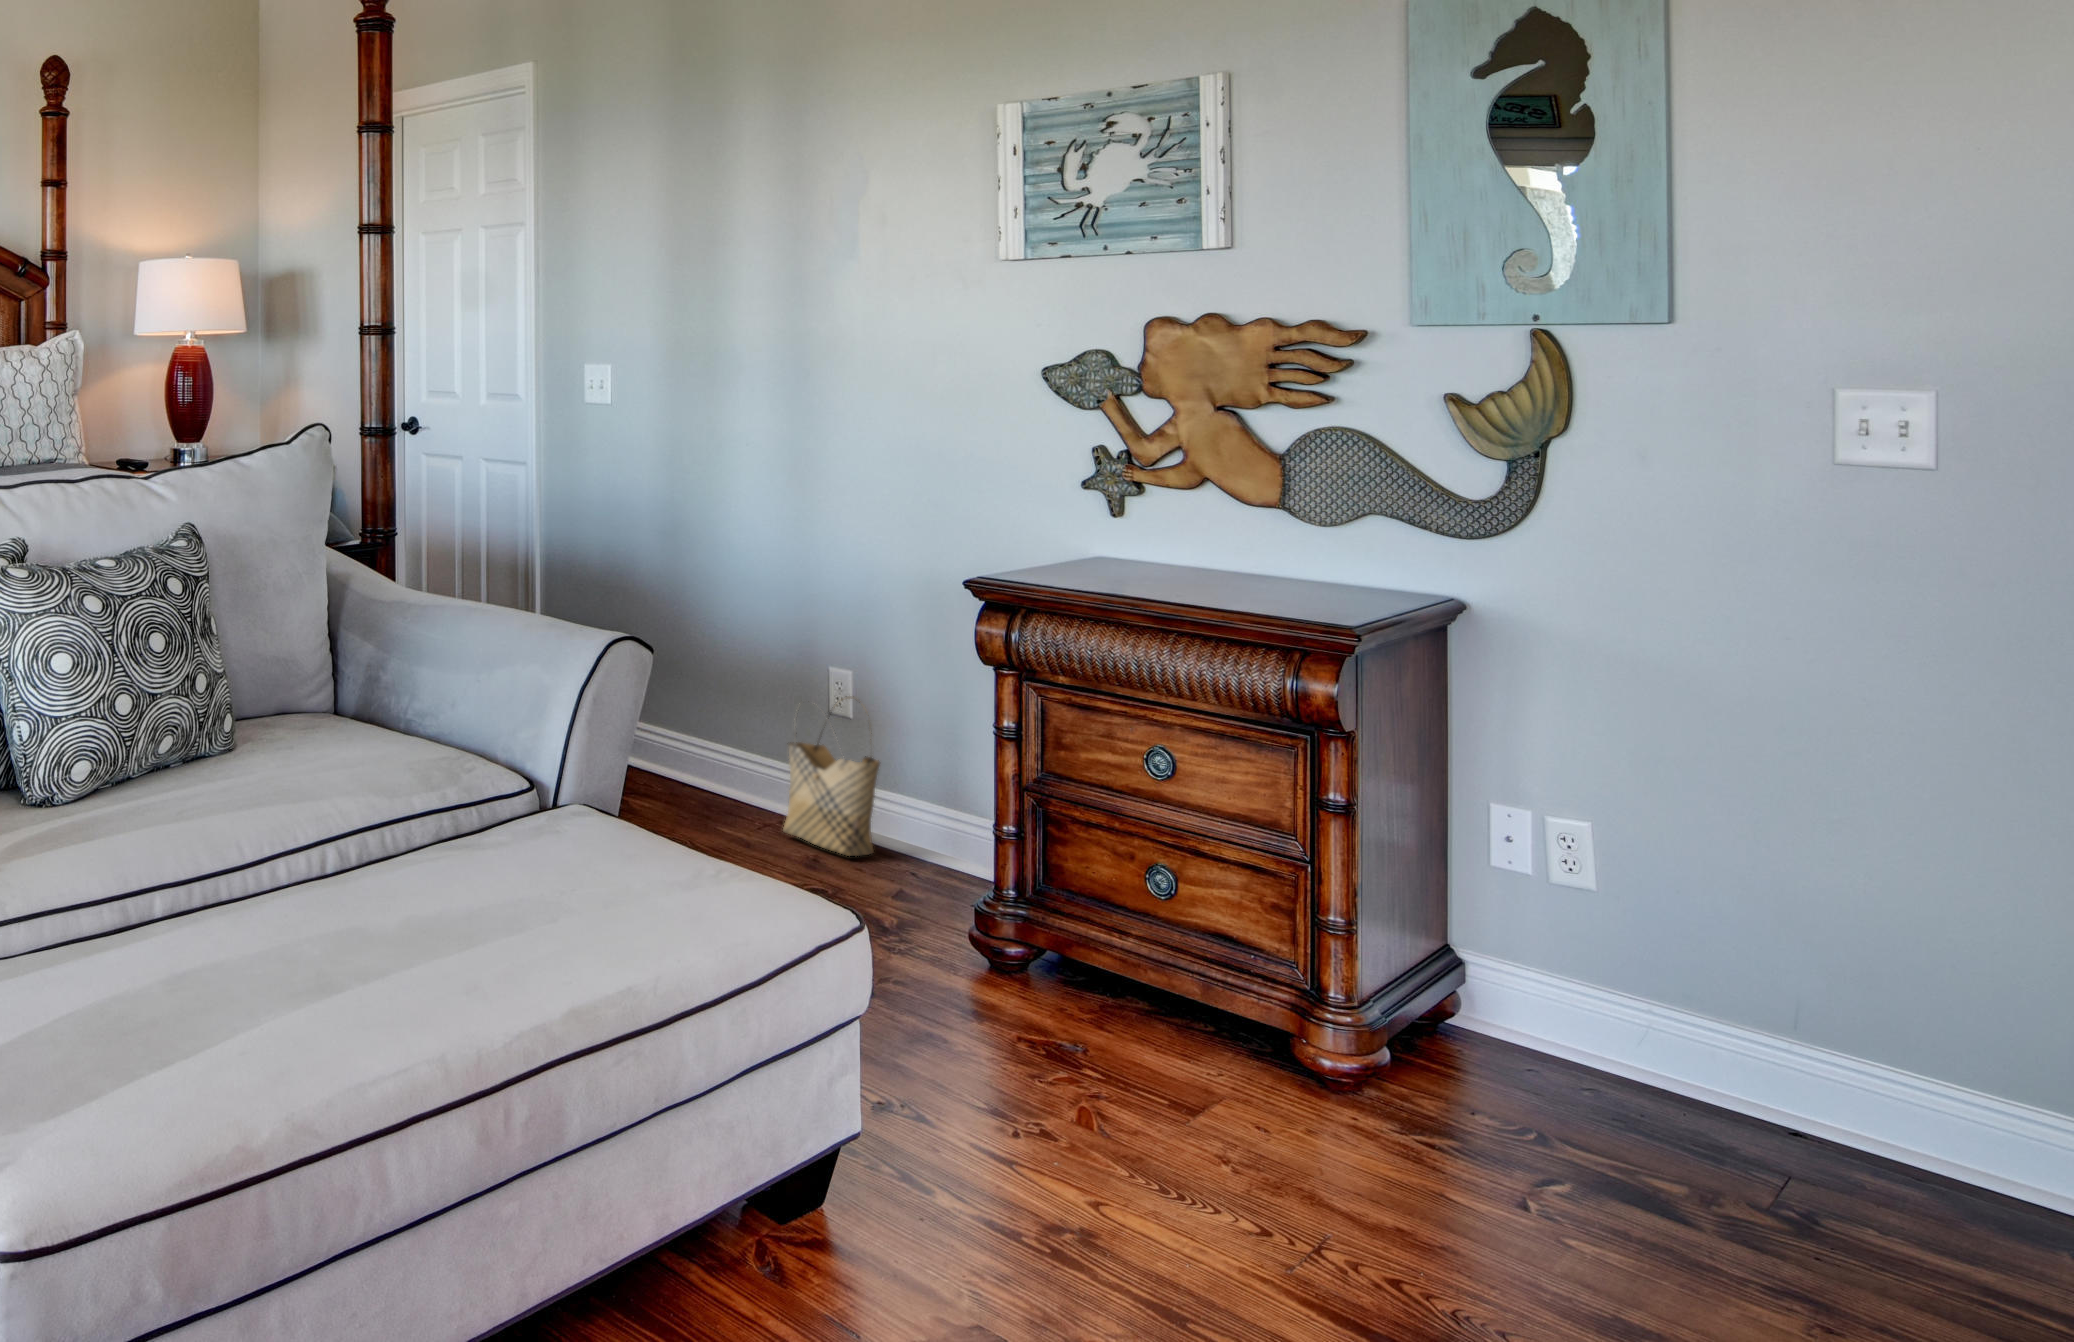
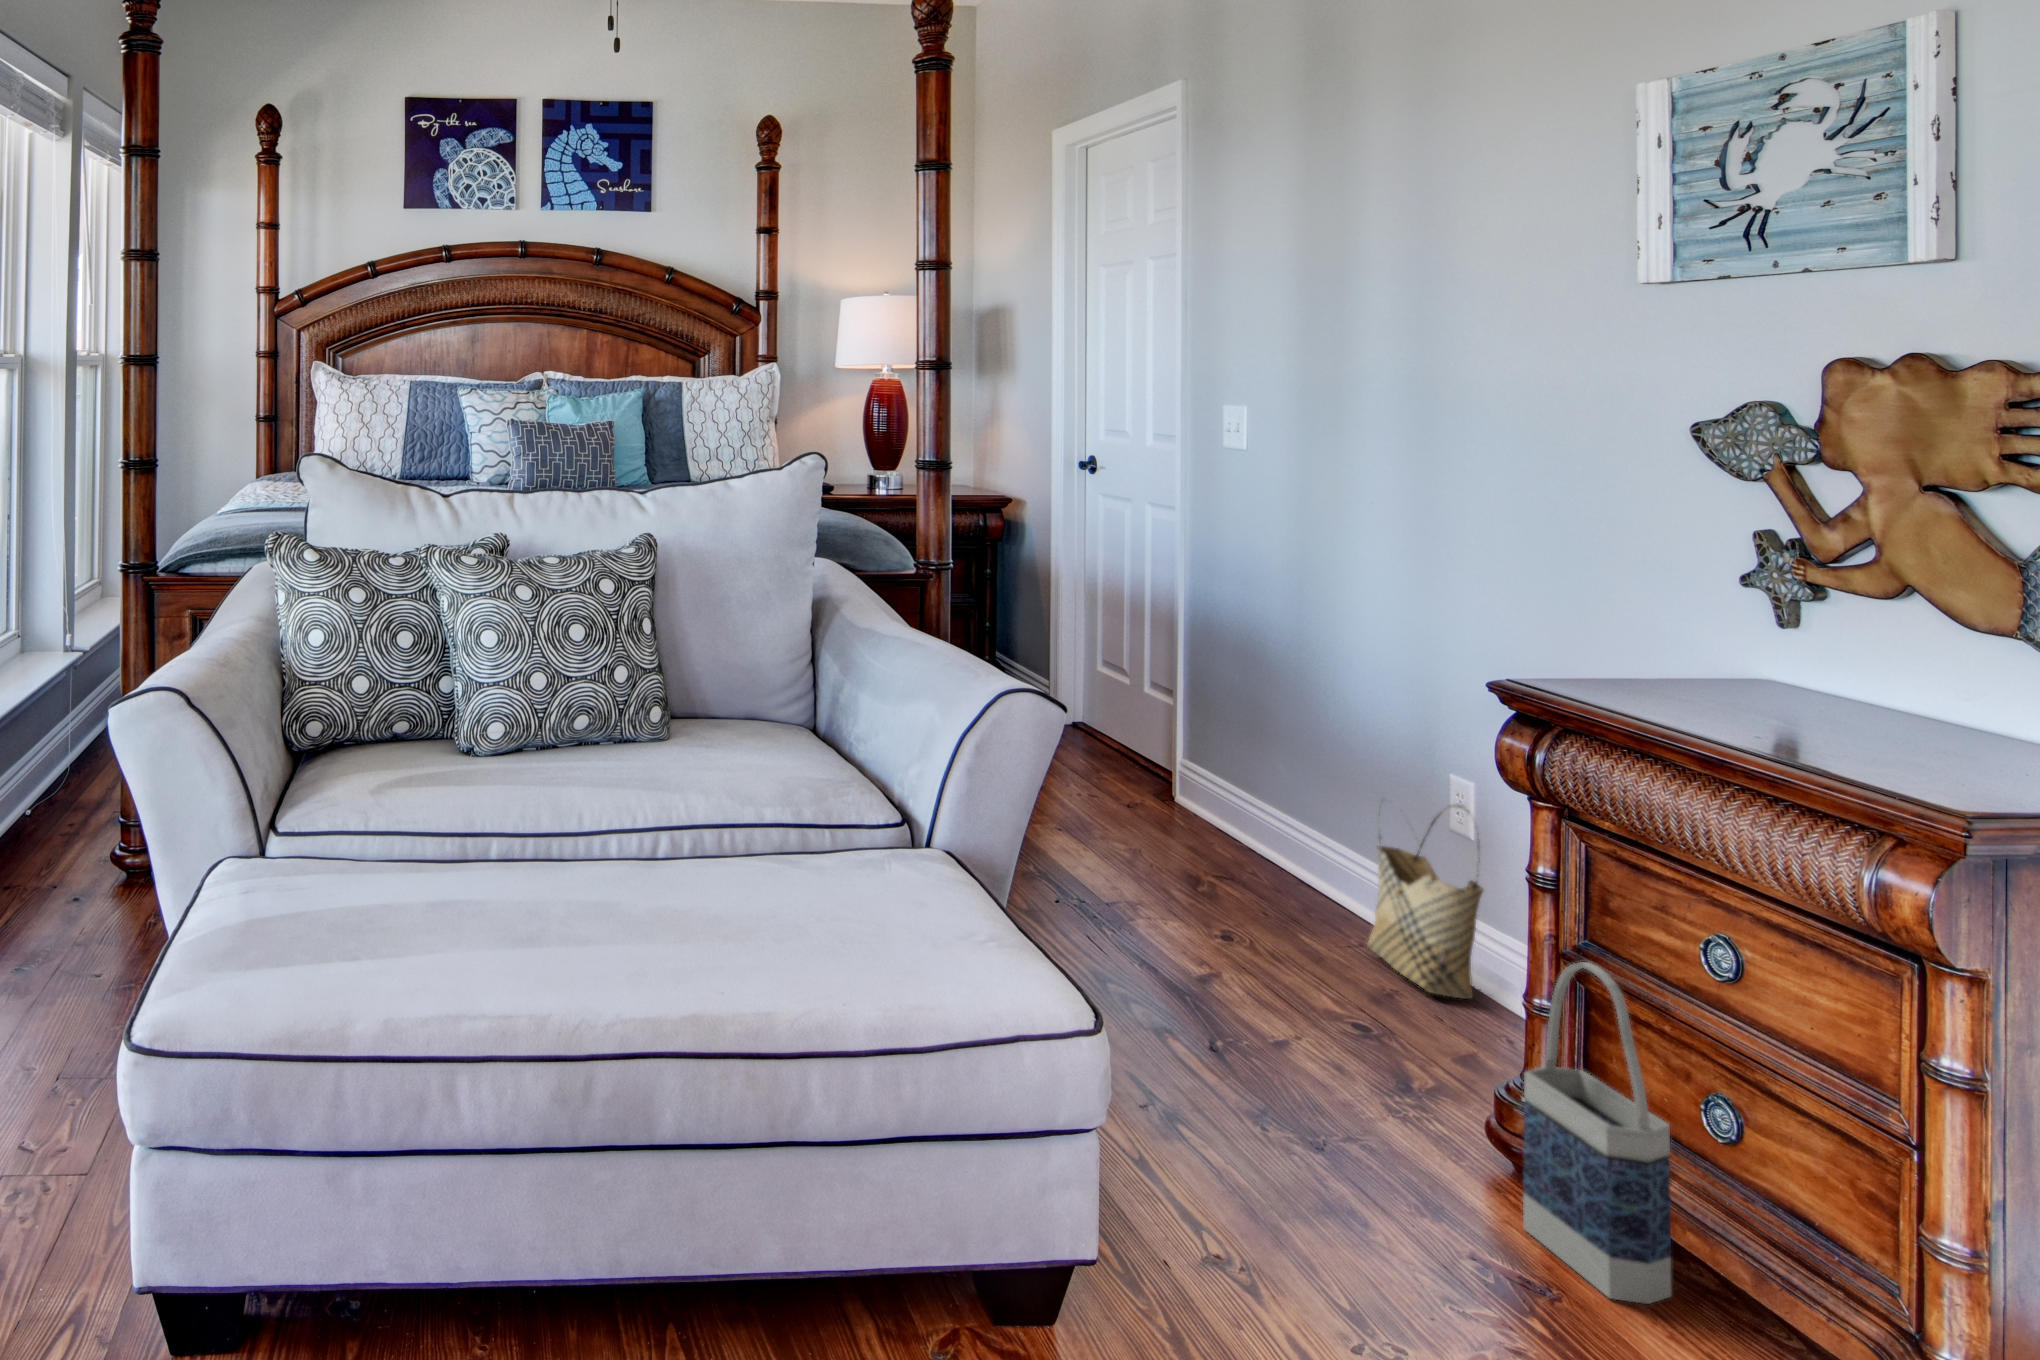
bag: none [1028,787,1133,1037] -> present [1523,962,1671,1304]

